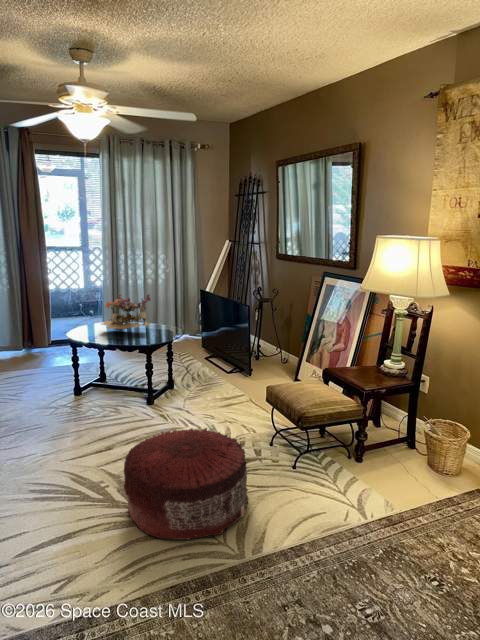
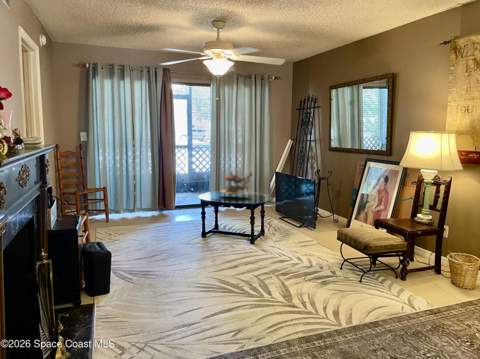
pouf: present [124,428,248,540] -> none [259,251,336,315]

